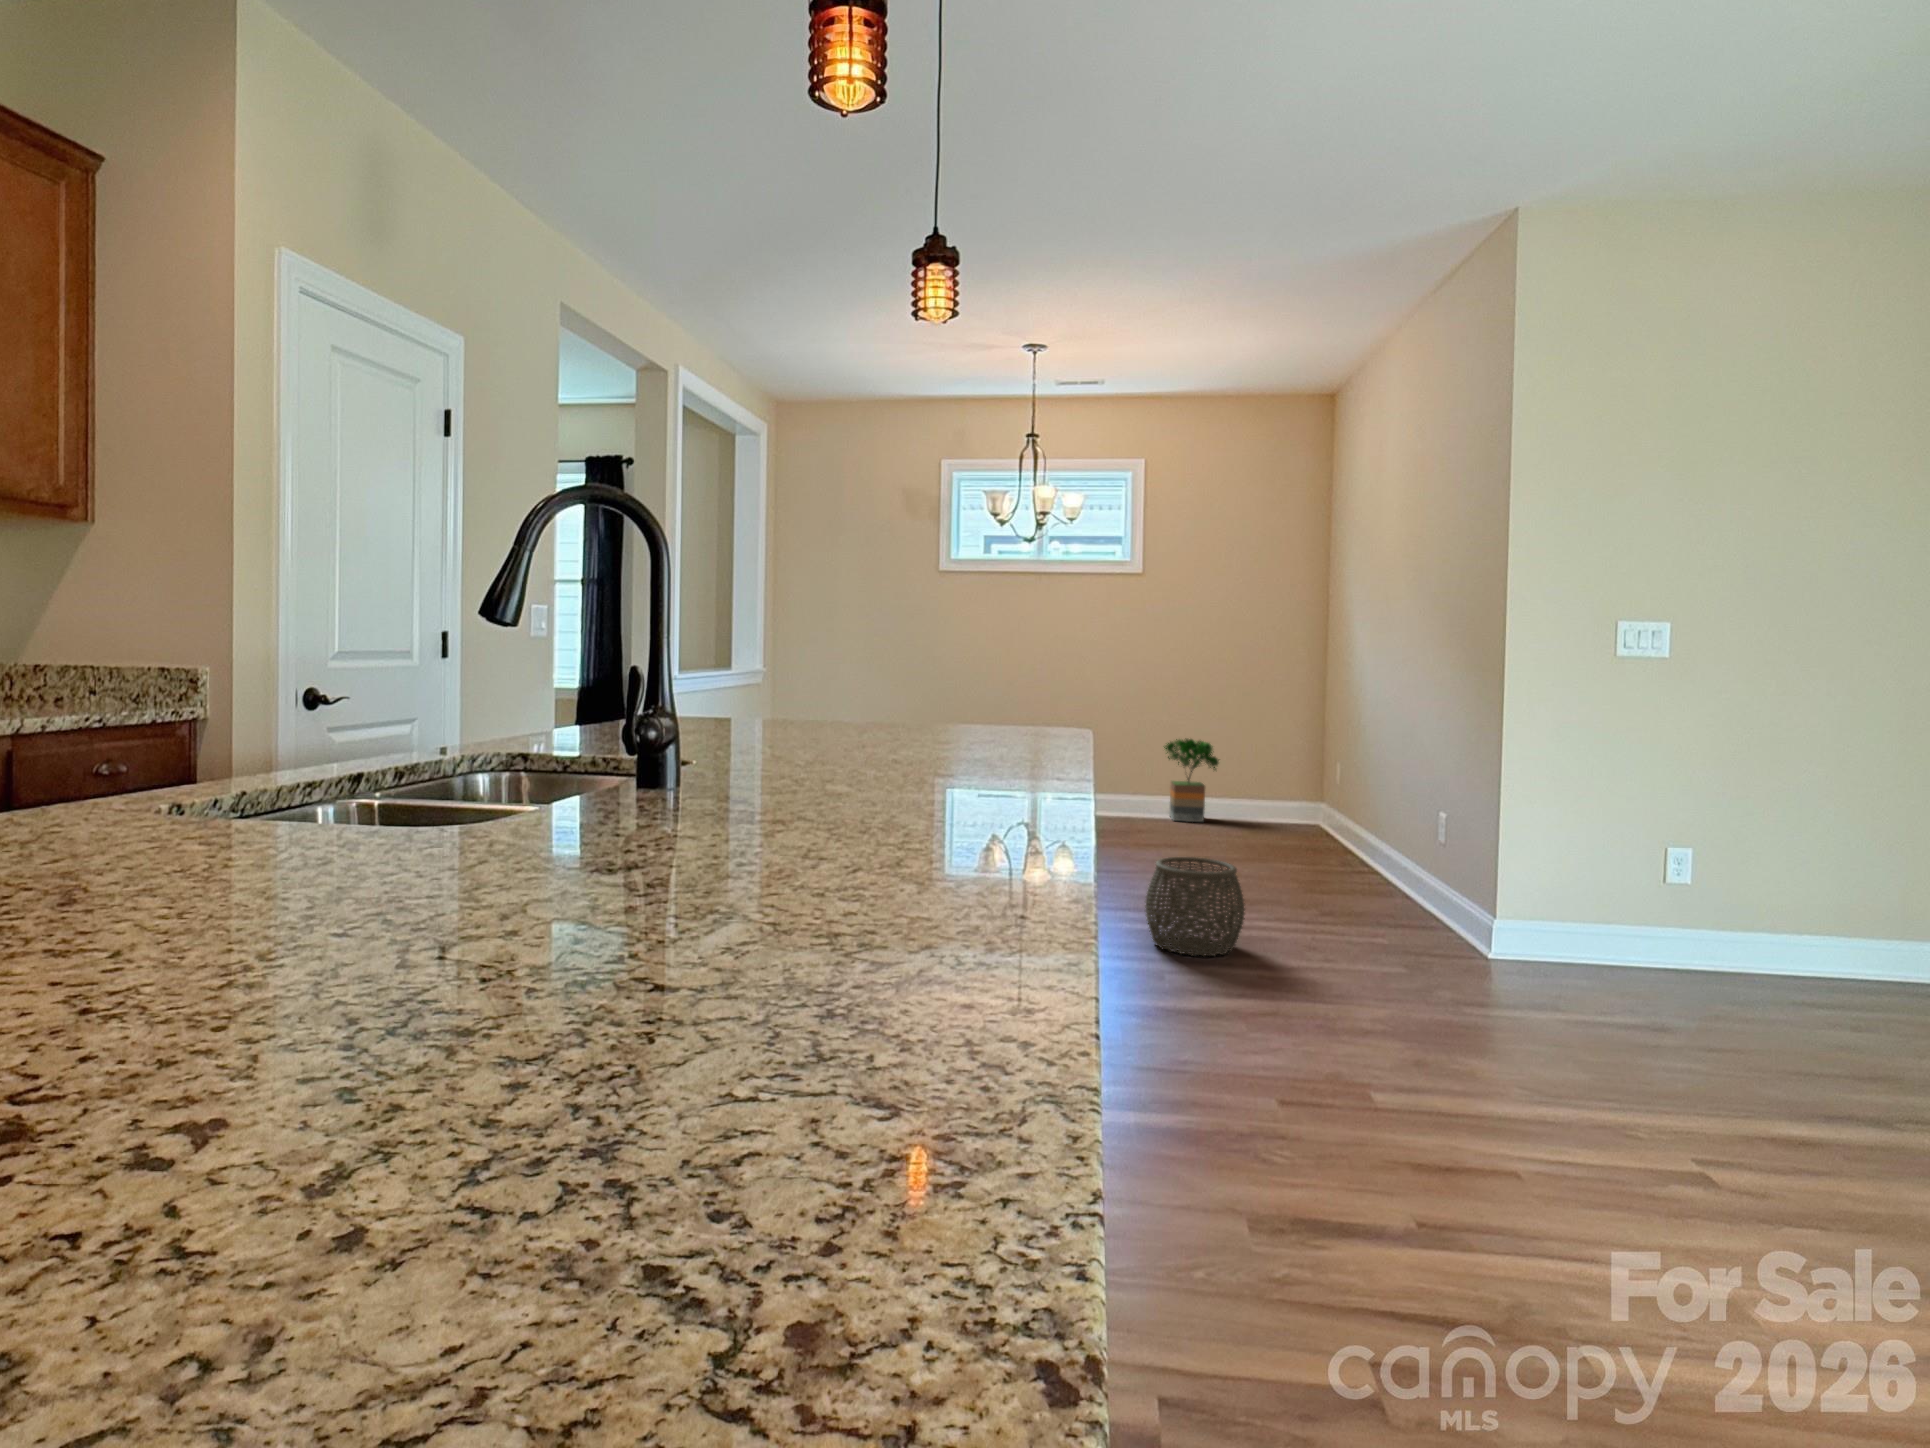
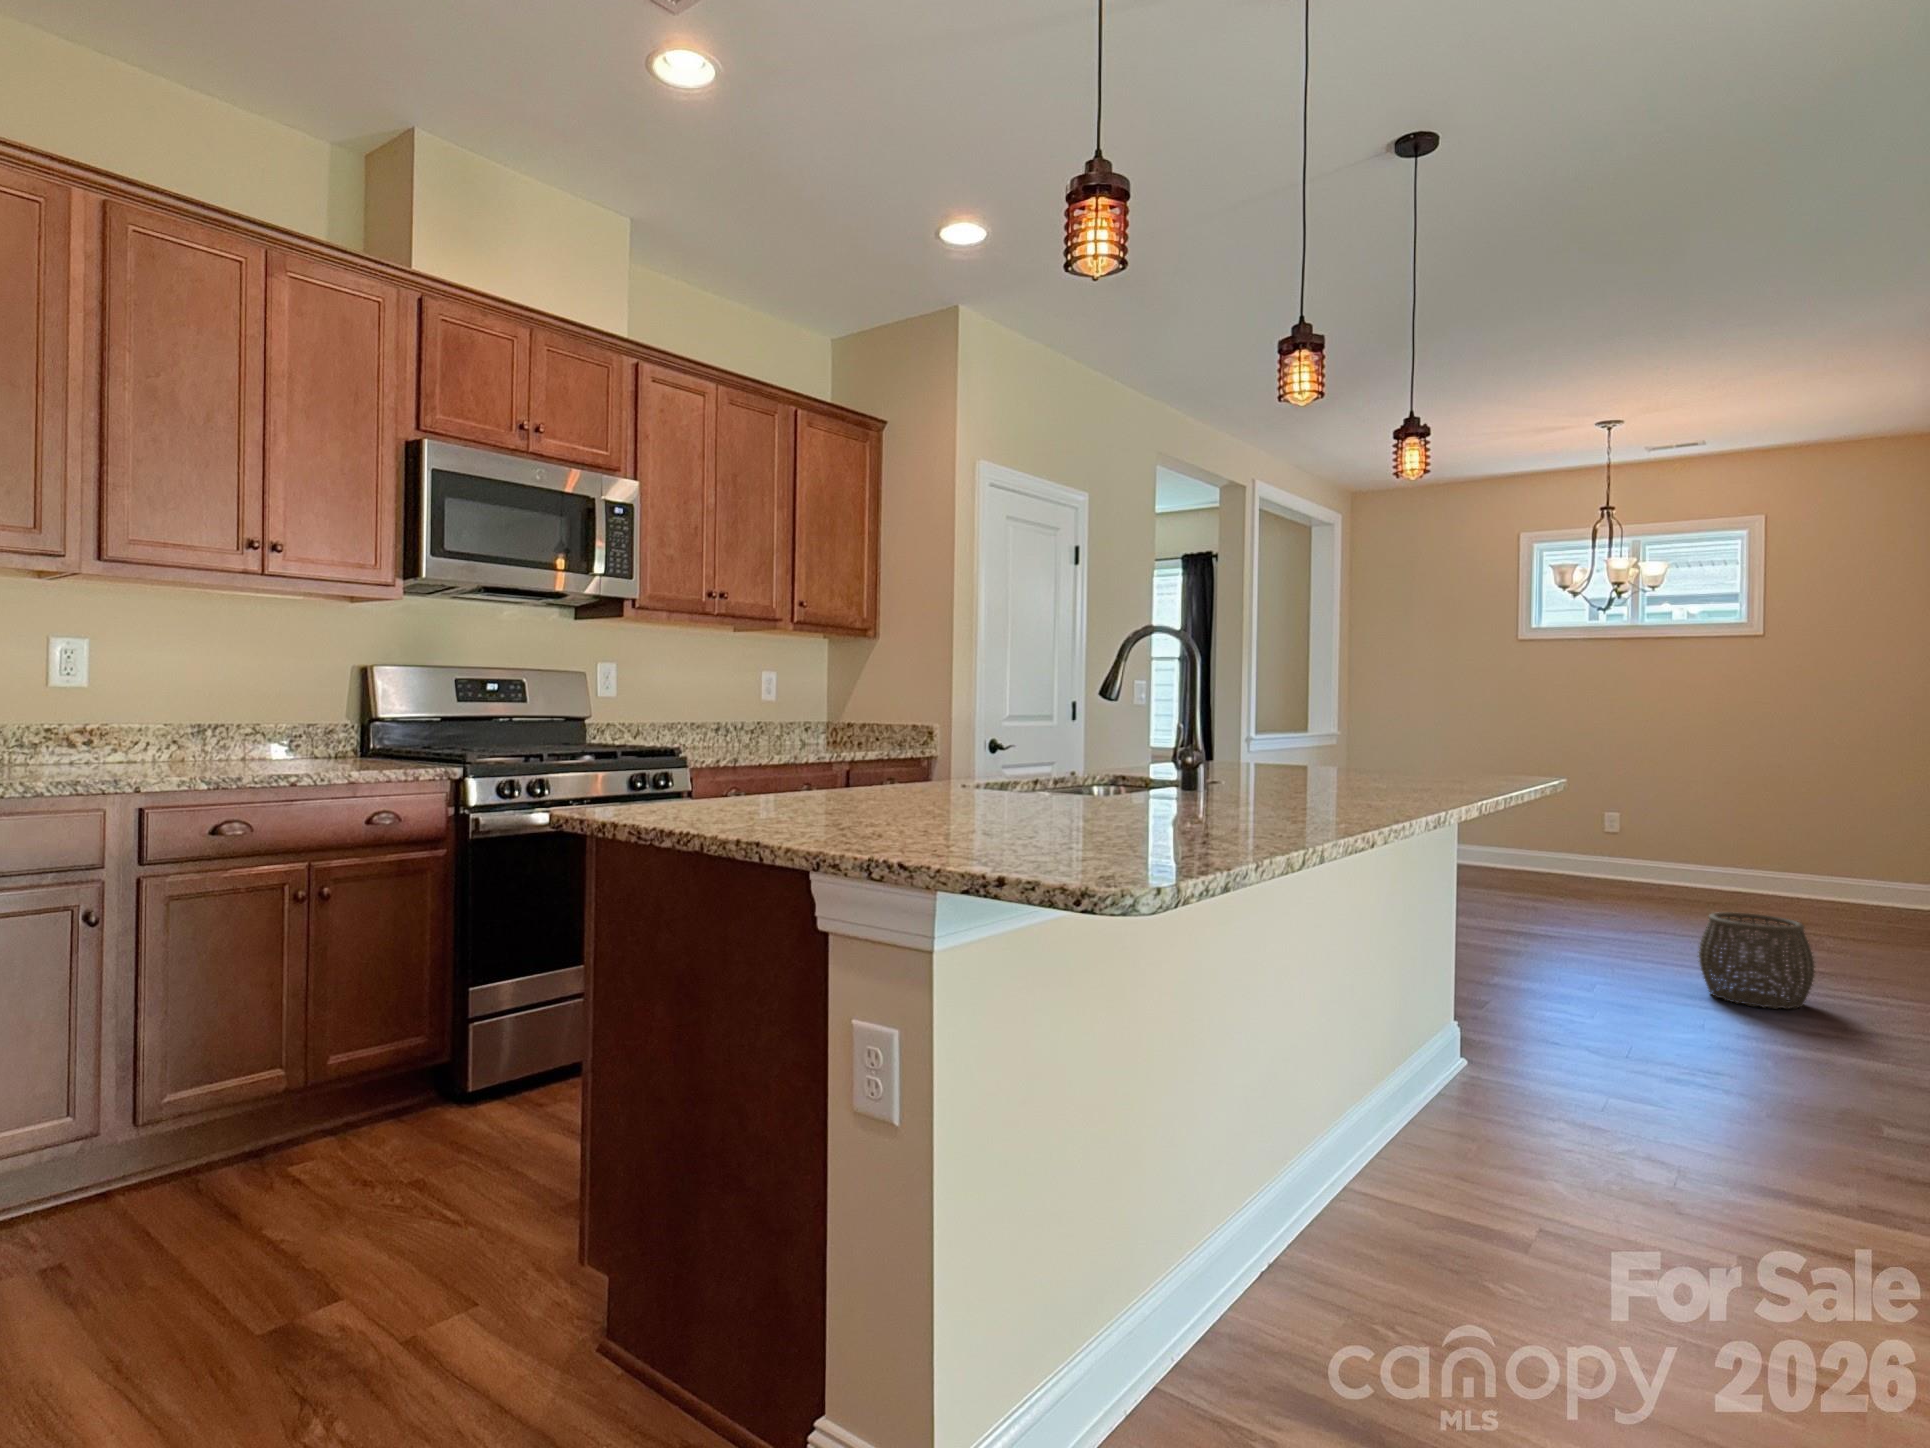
potted tree: present [1164,739,1219,822] -> none [1778,812,1857,906]

